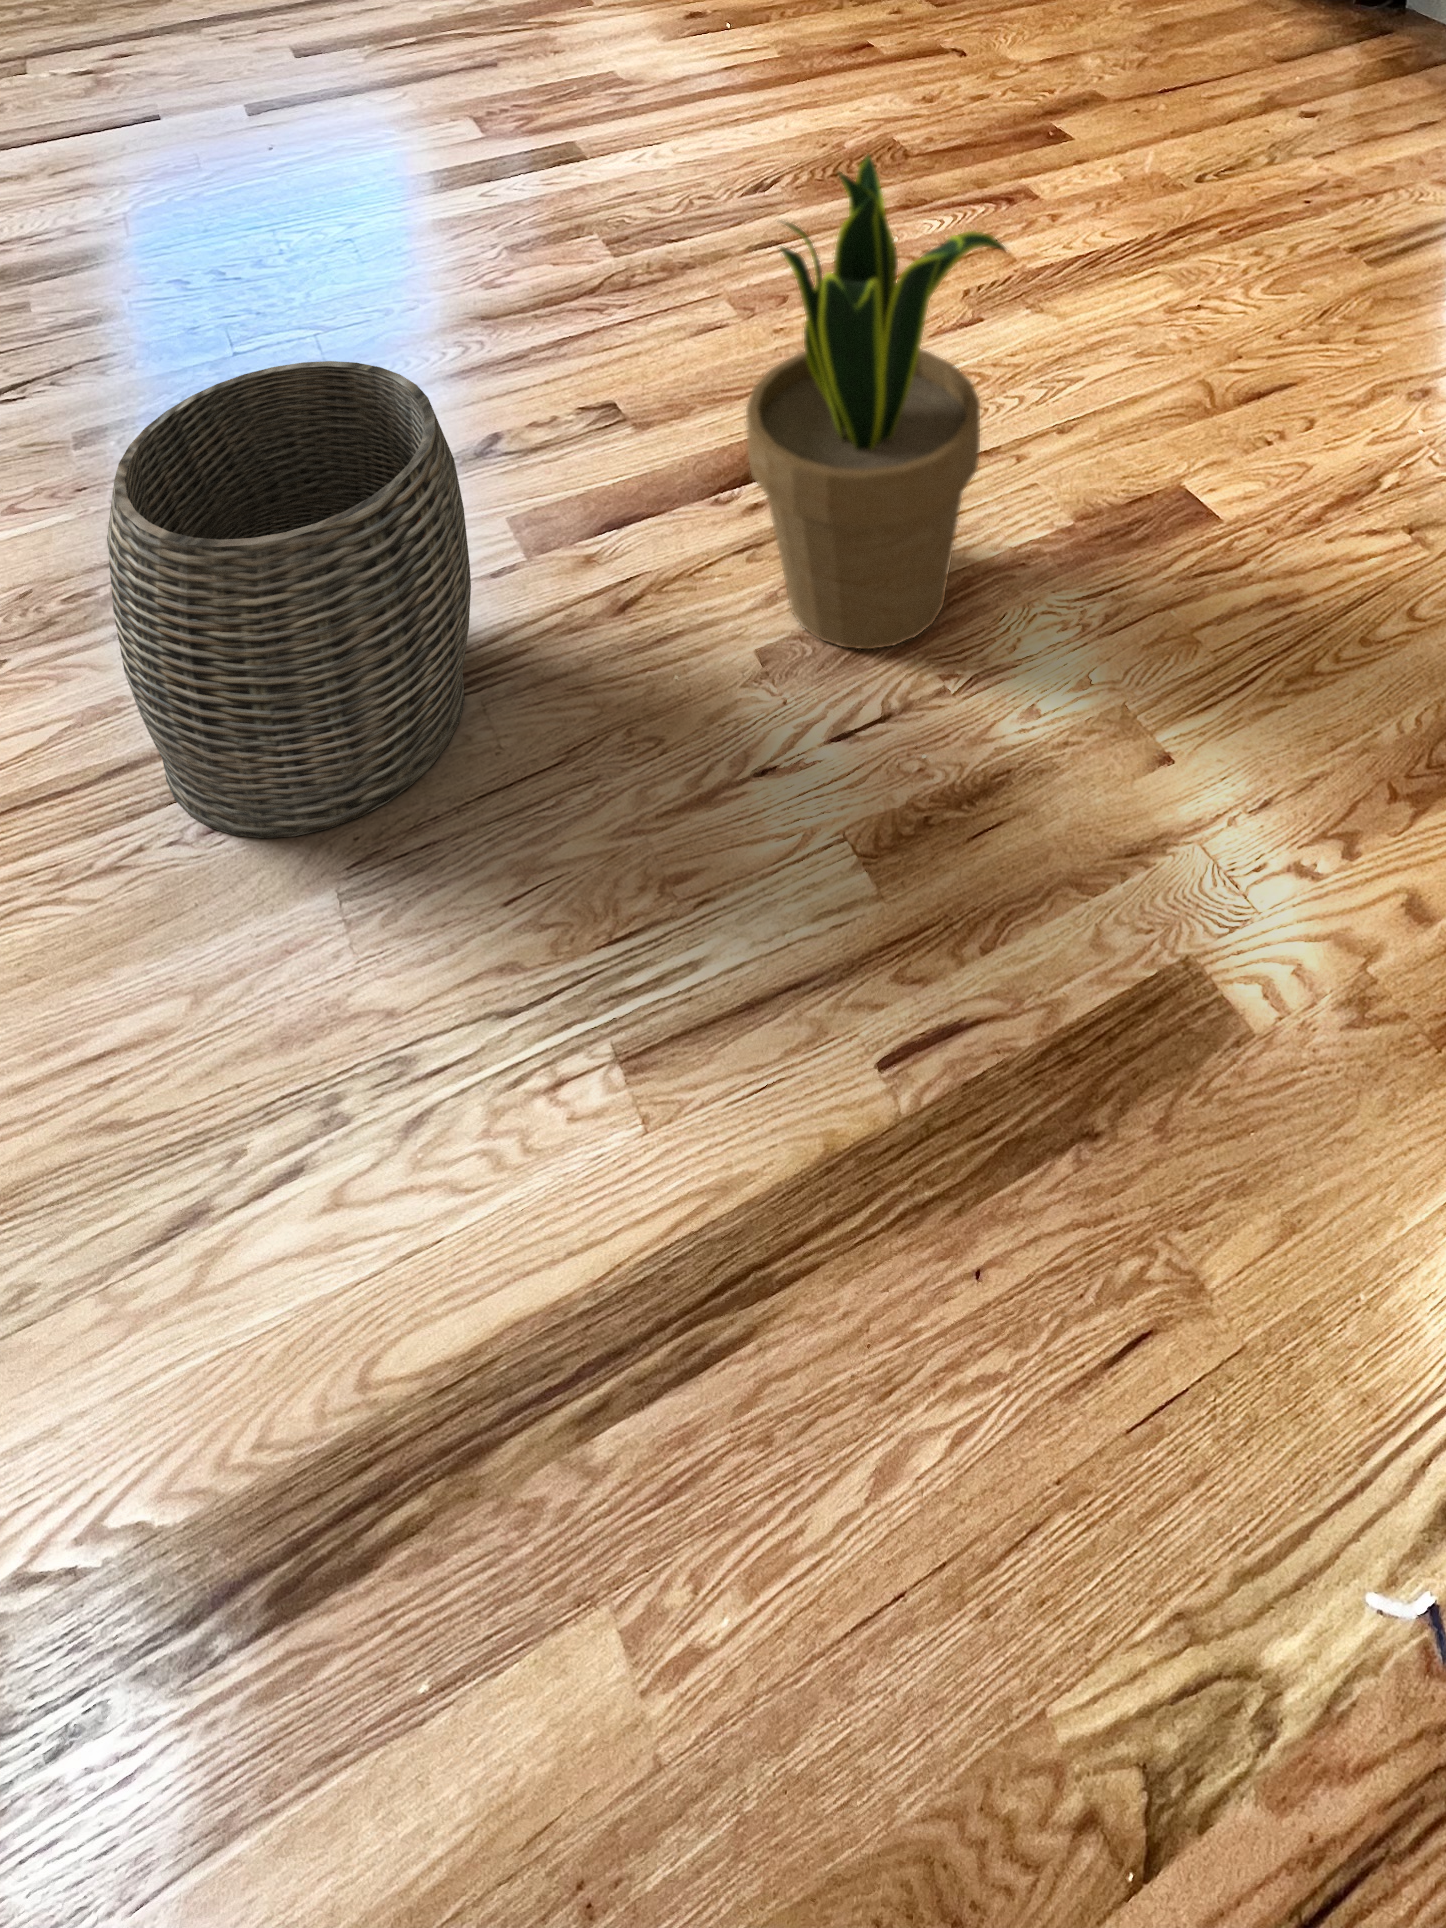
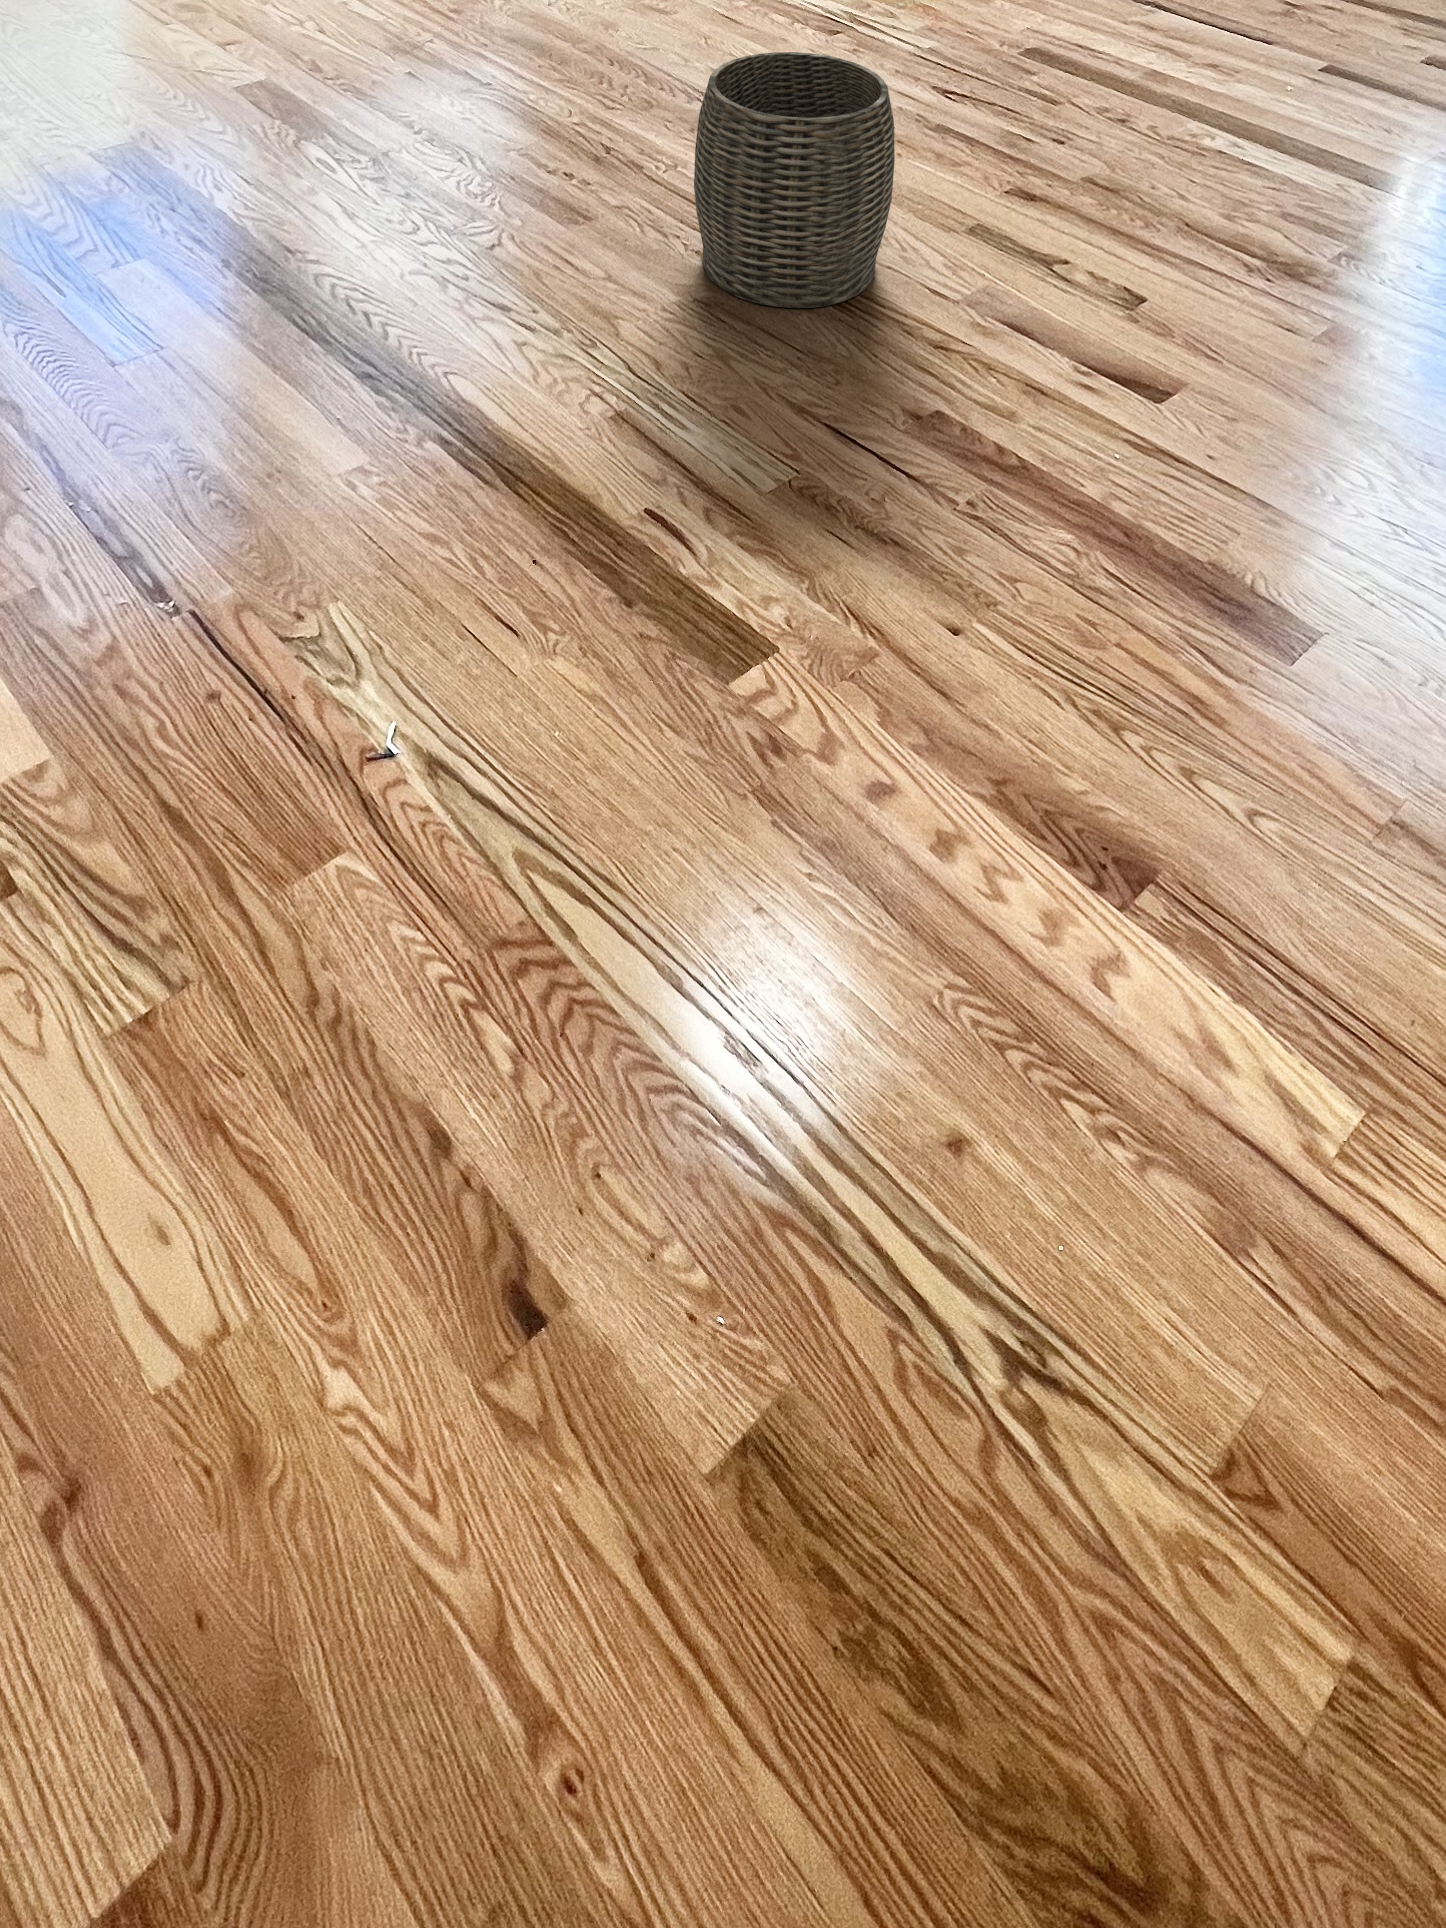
potted plant: present [746,153,1006,649] -> none [946,114,1178,489]

